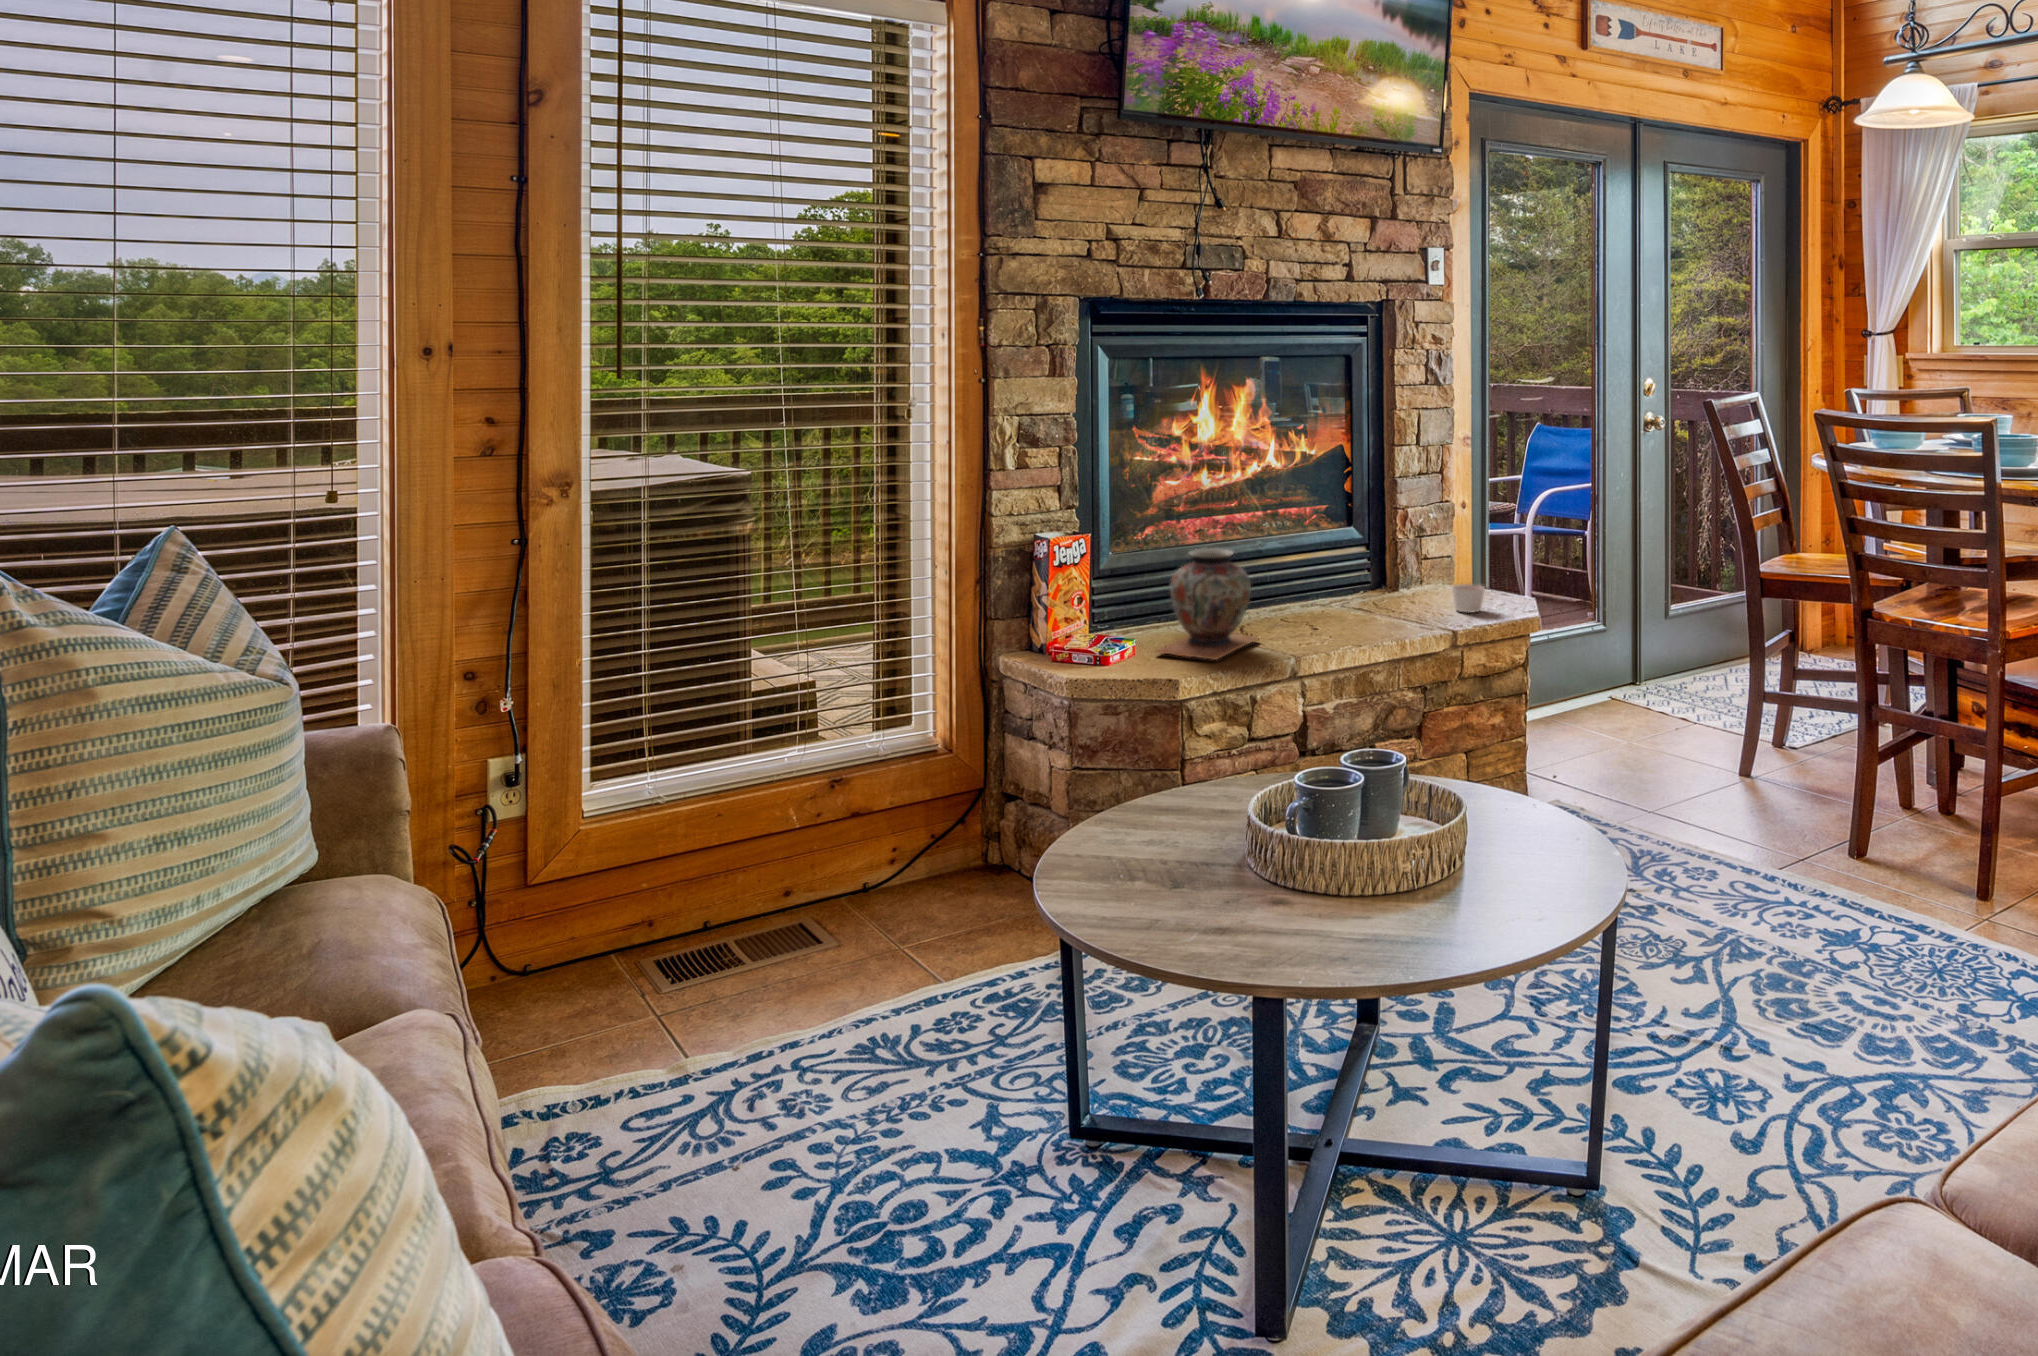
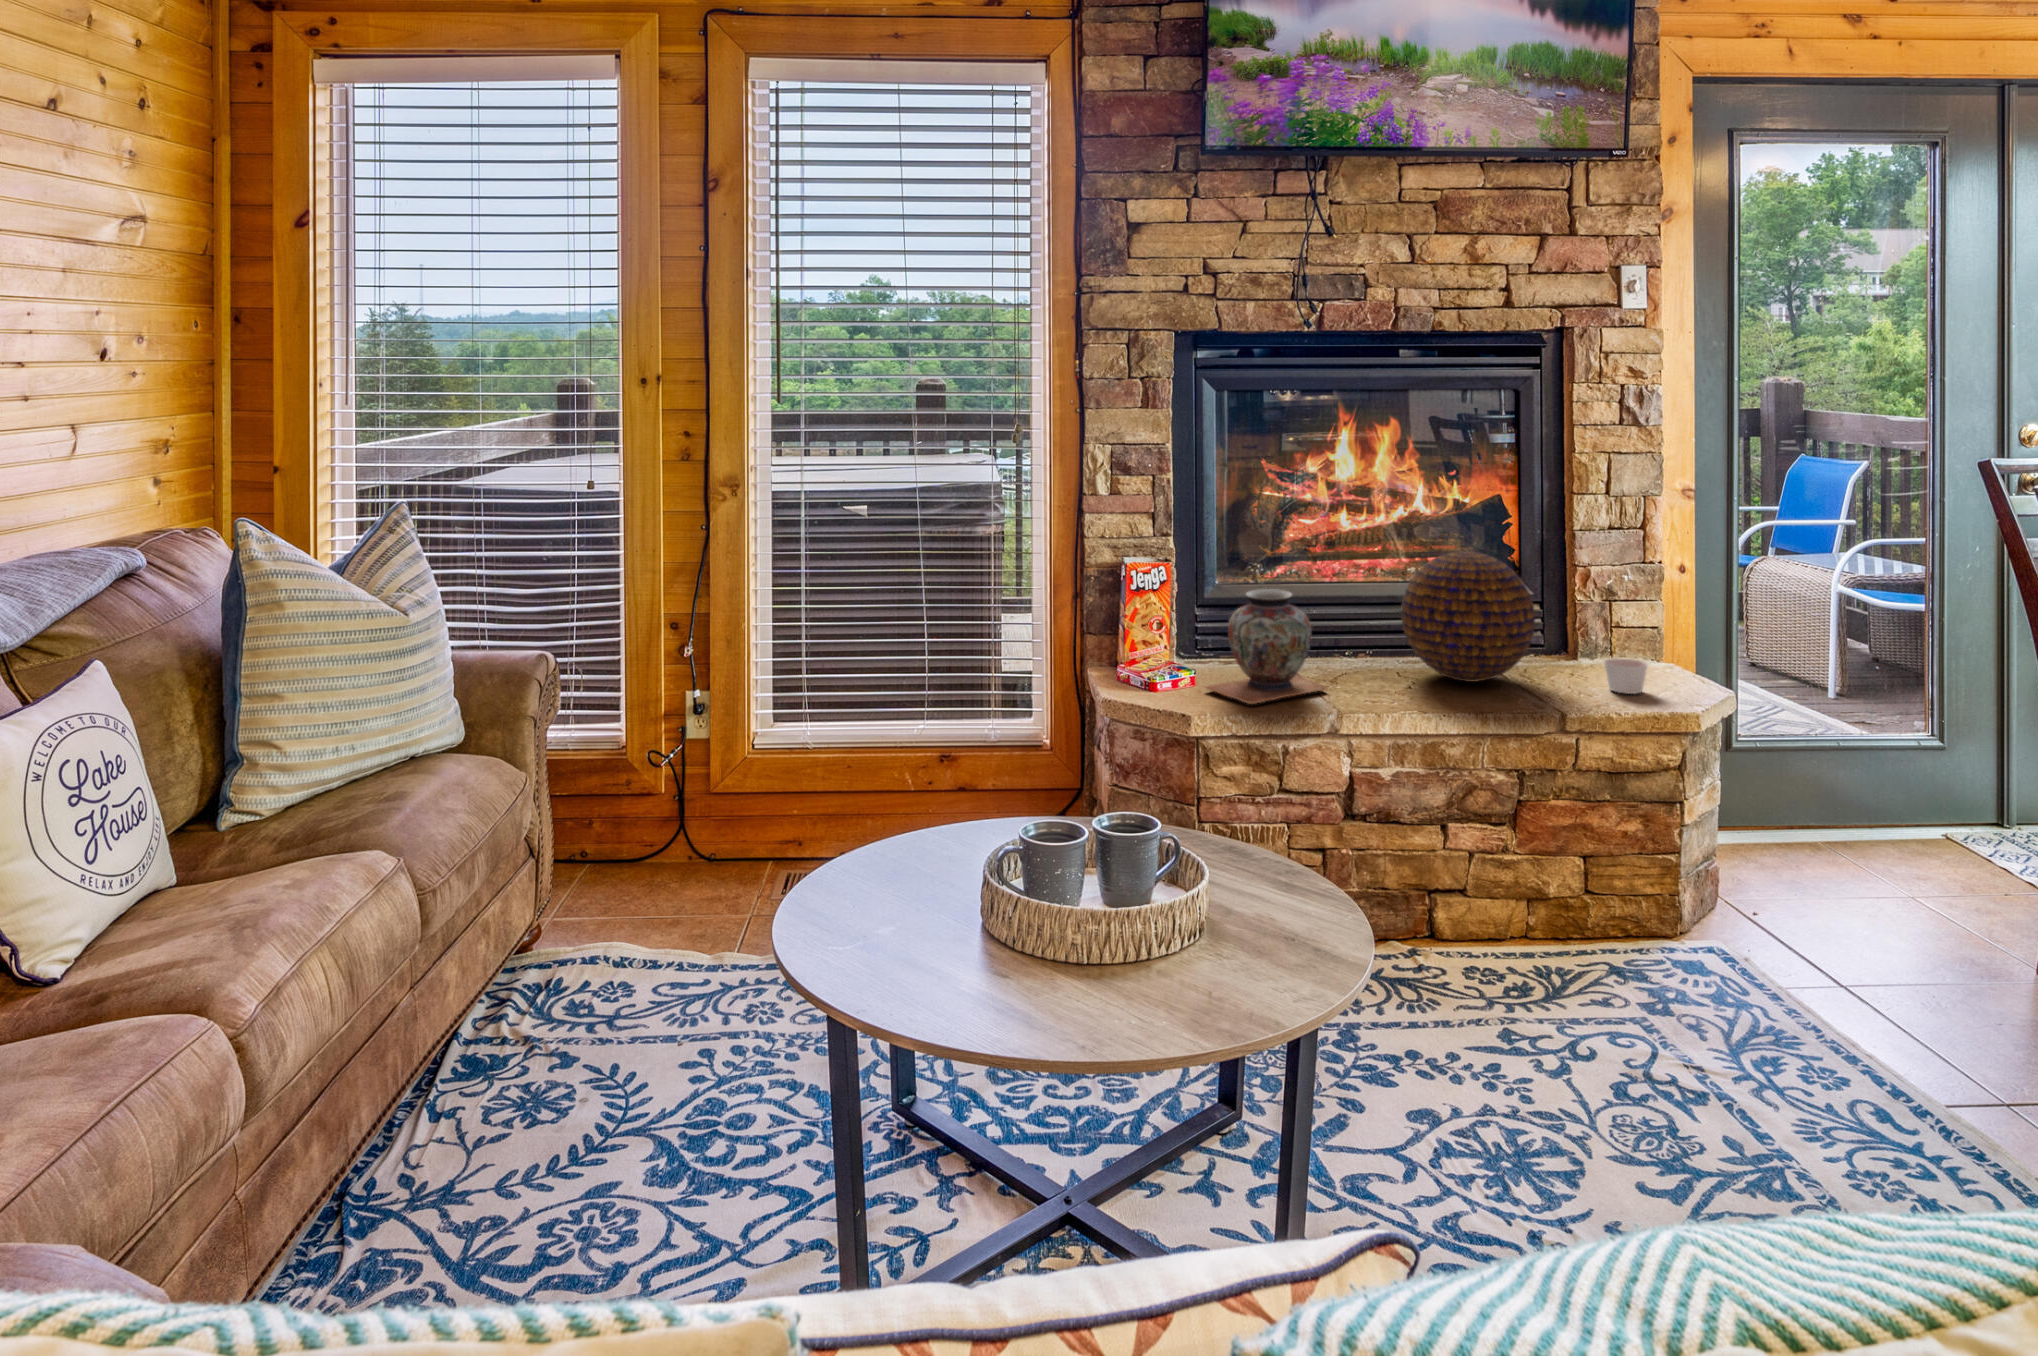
decorative orb: none [1294,502,1408,618] -> present [1401,551,1535,682]

